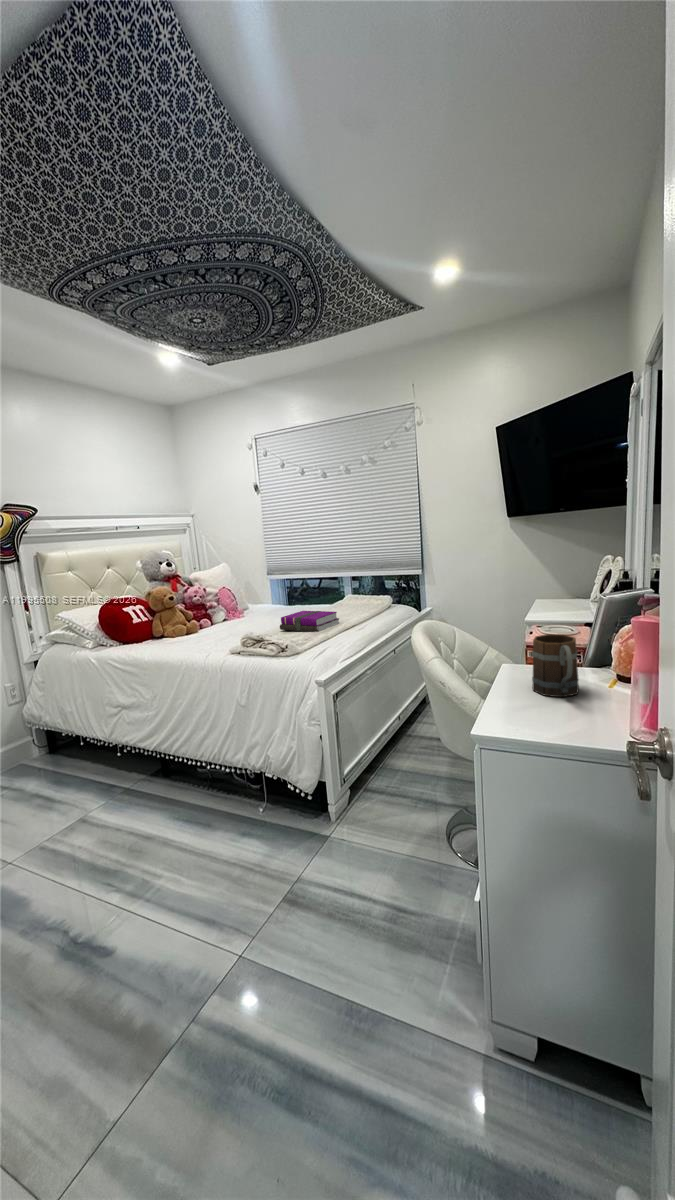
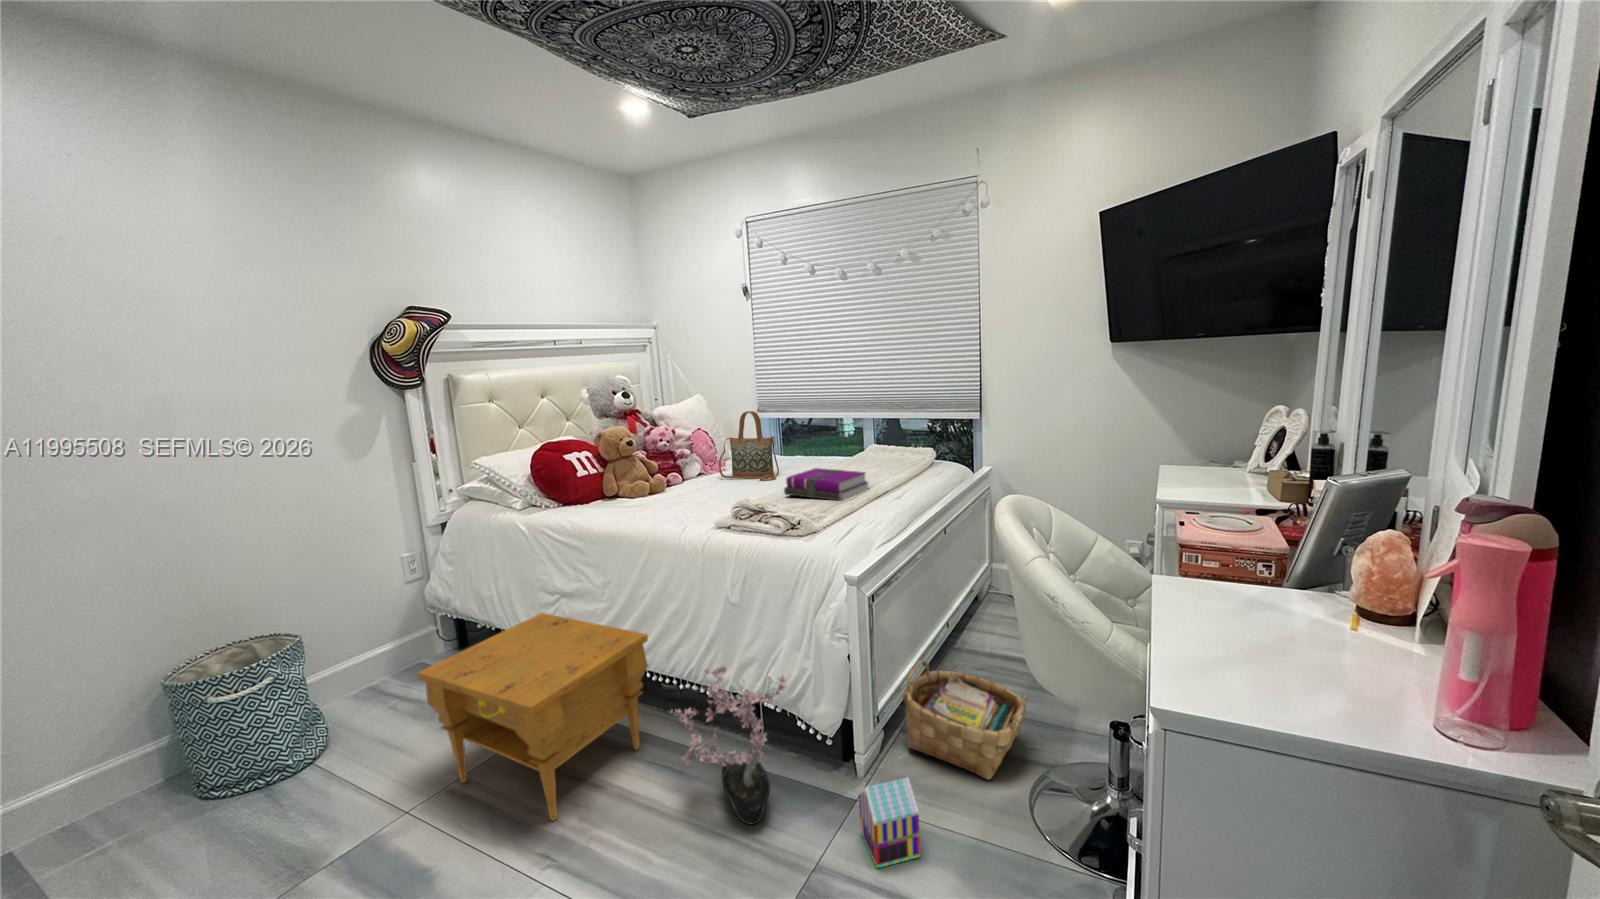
handbag: none [237,573,280,622] -> present [719,411,779,481]
mug: present [532,634,579,697] -> none [1227,539,1317,644]
nightstand: none [16,720,183,862] -> present [418,613,648,821]
woven basket: none [362,739,446,817] -> present [903,660,1027,779]
potted plant: none [196,741,280,855] -> present [670,666,786,825]
toy house: none [327,814,369,877] -> present [859,778,920,868]

